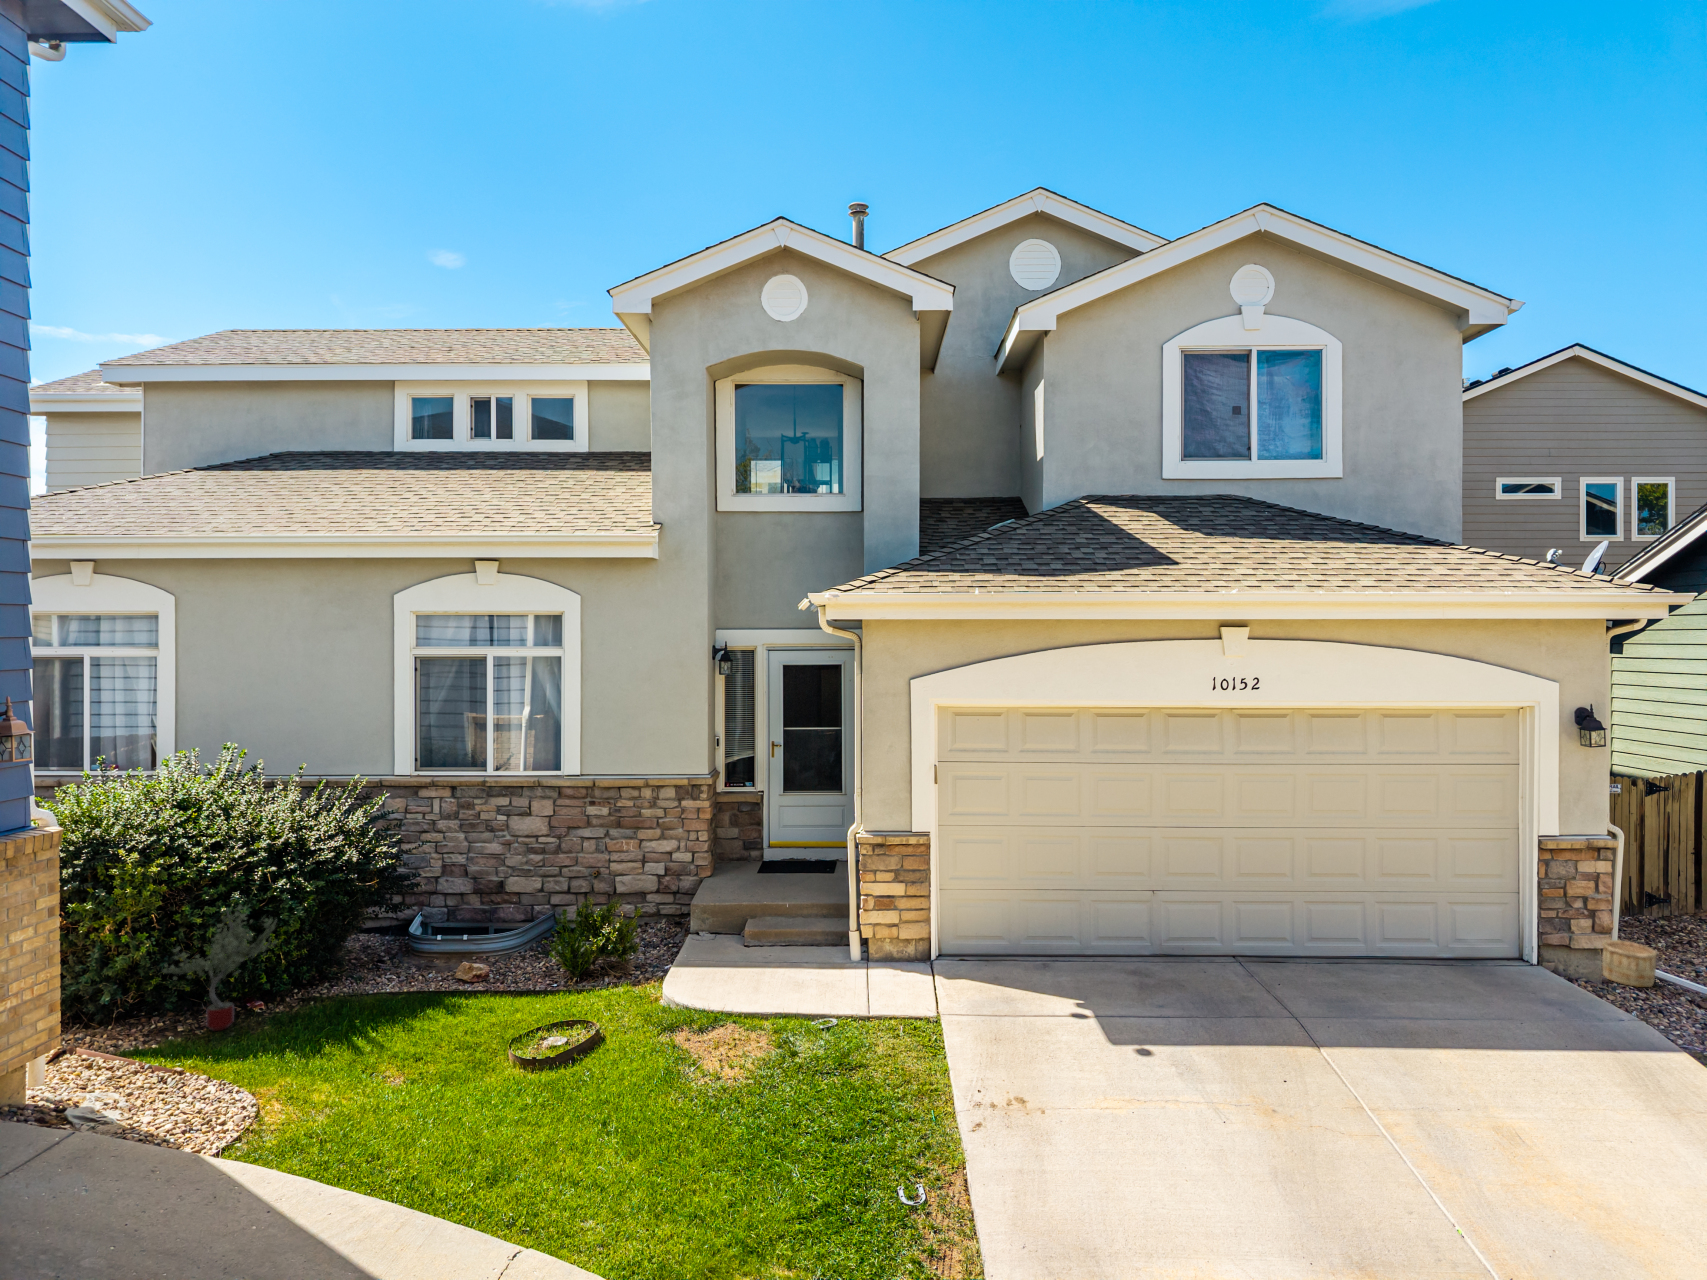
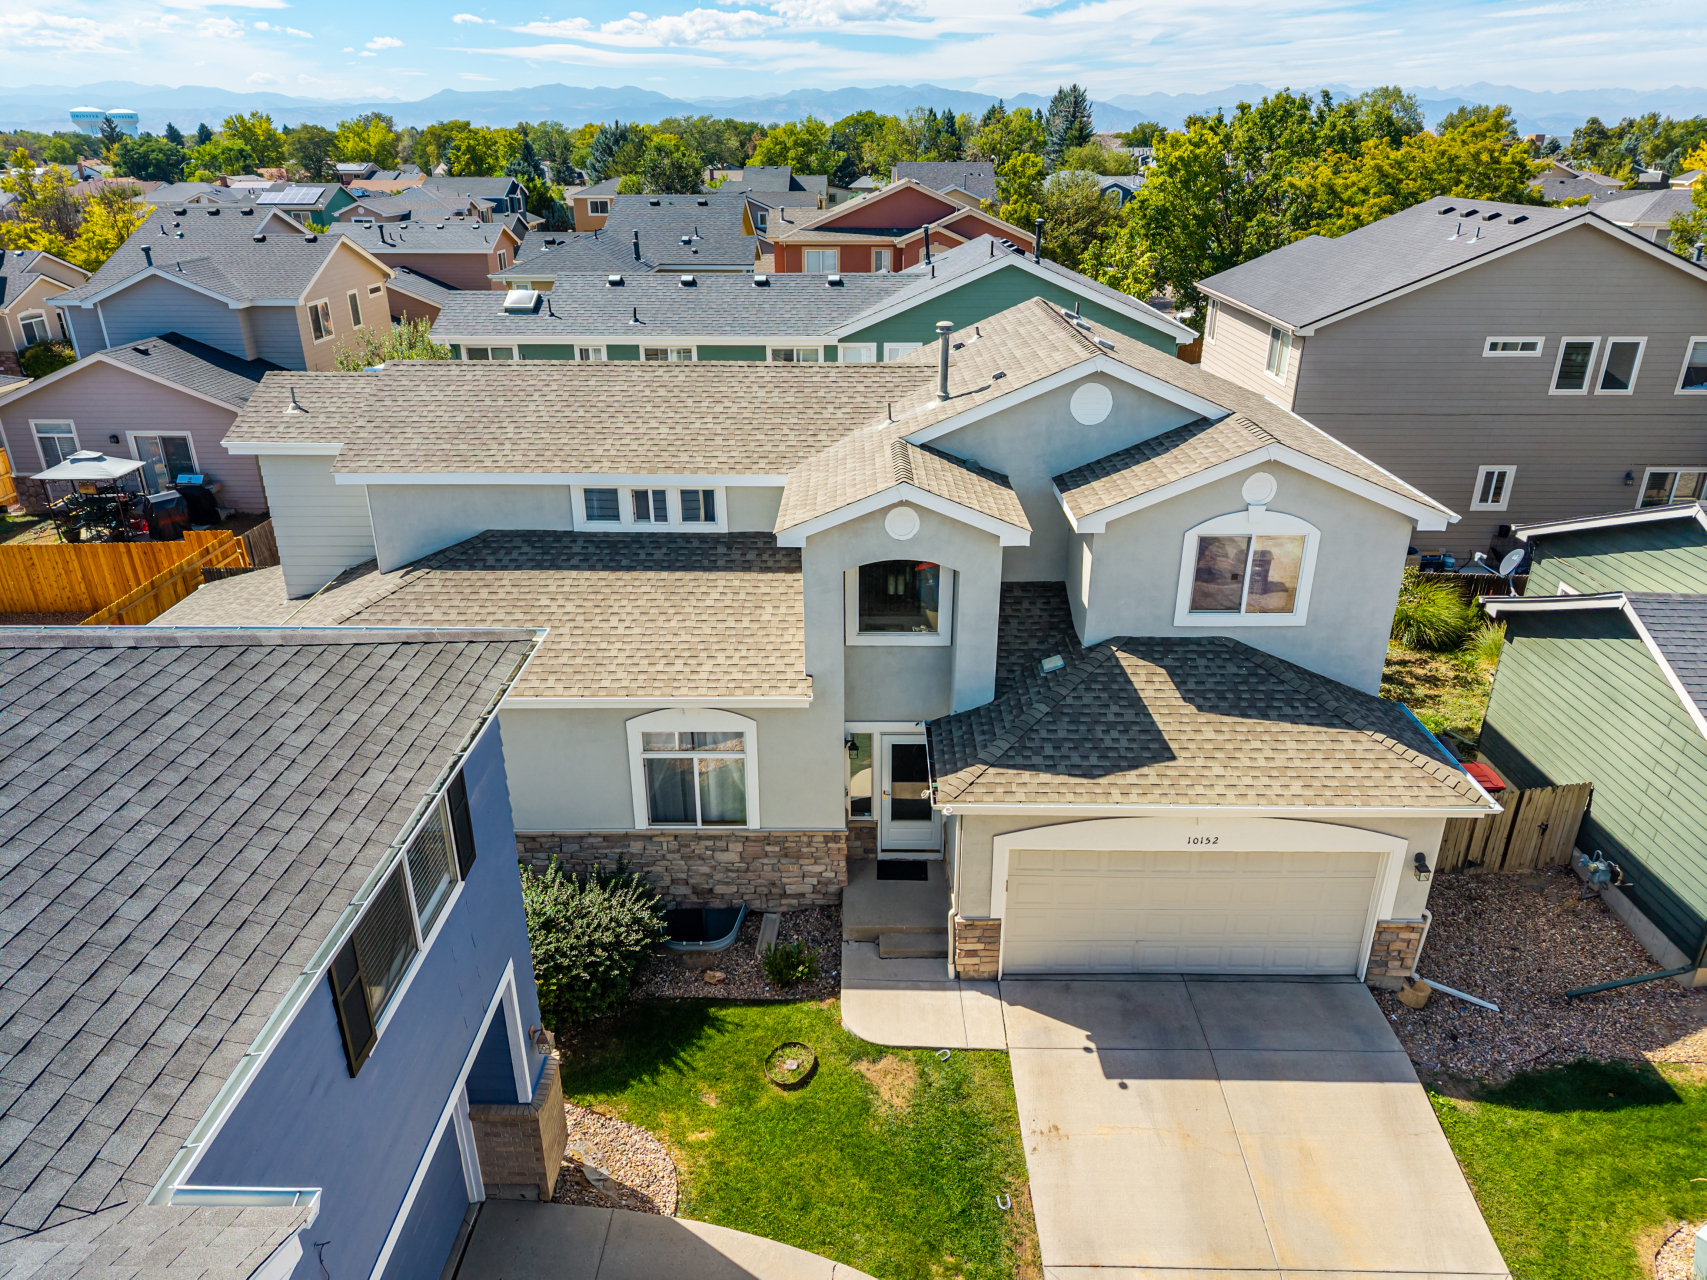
potted tree: present [163,905,277,1031] -> none [580,1002,635,1064]

